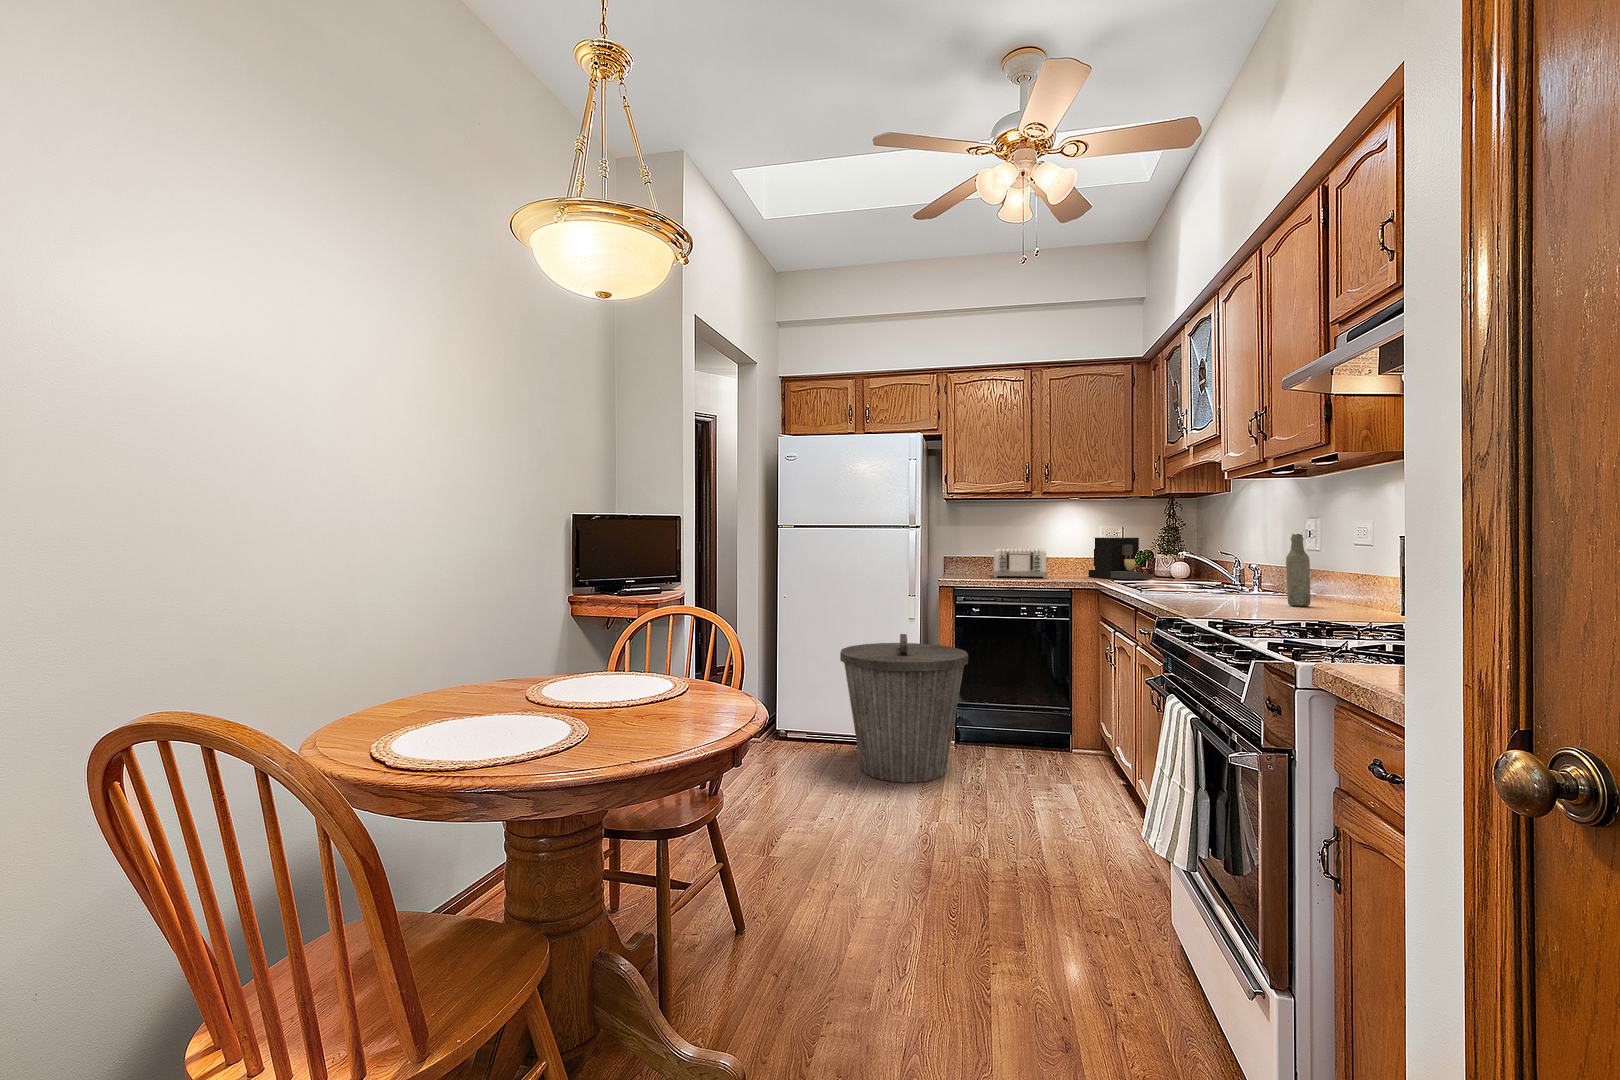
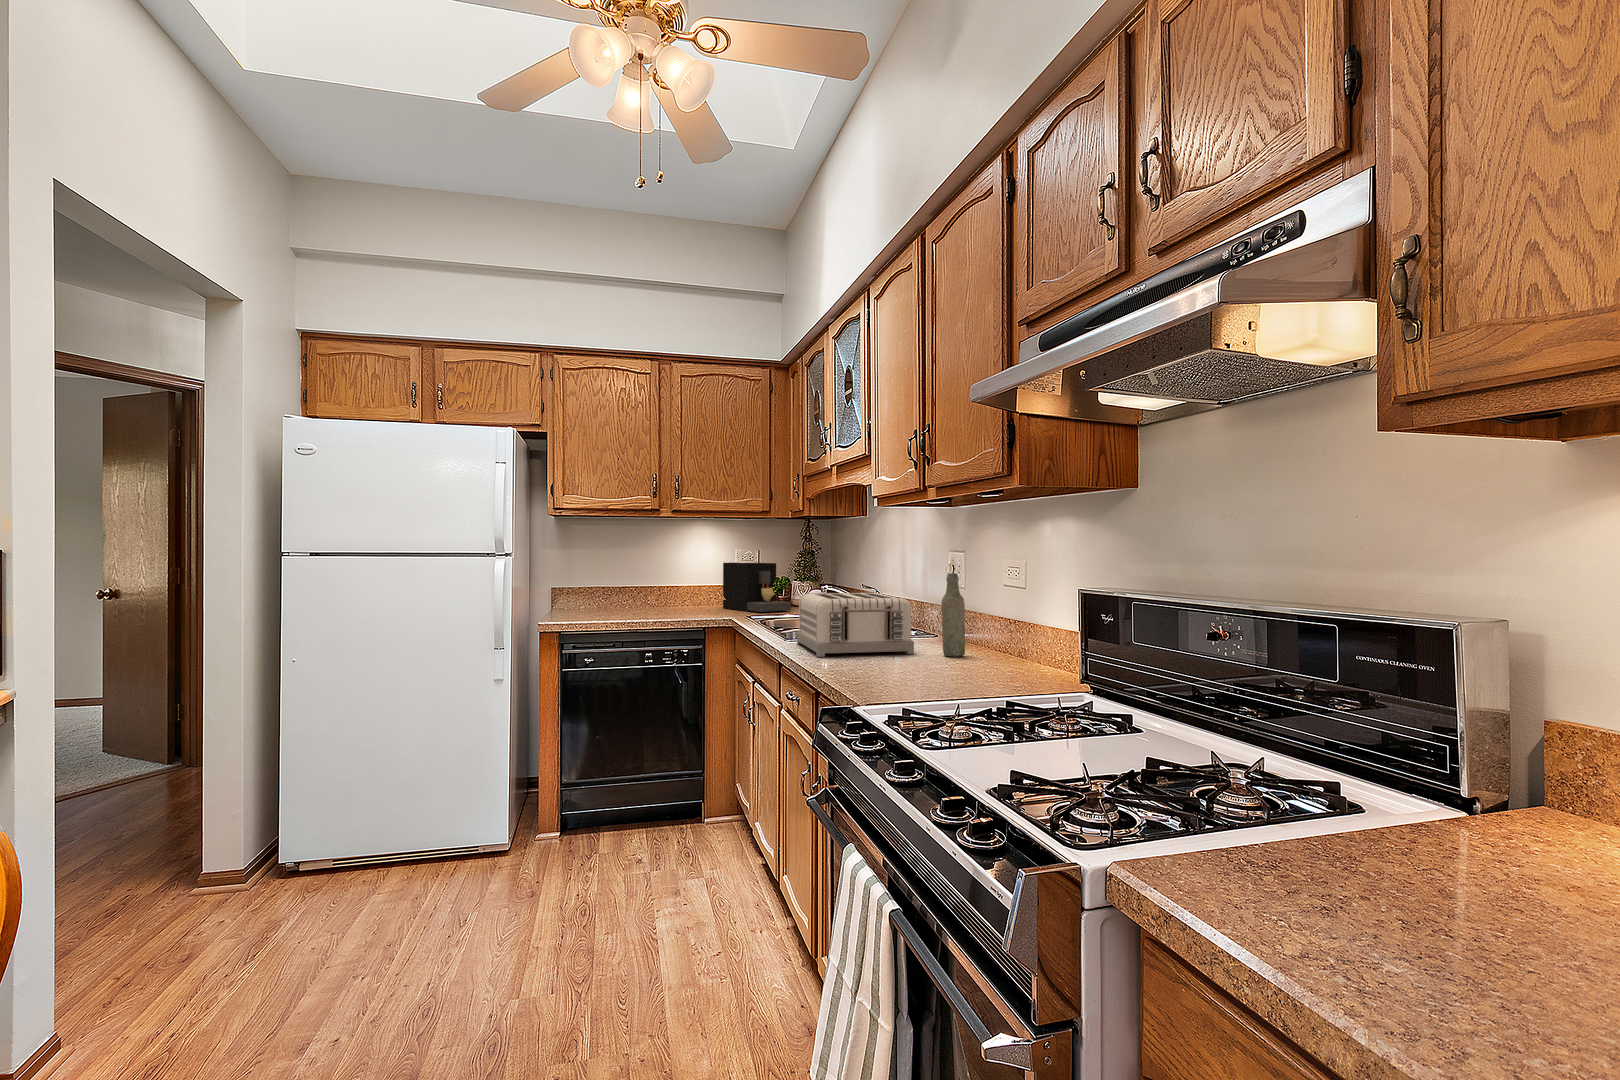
toaster: present [993,548,1047,578] -> present [797,593,914,657]
trash can: present [840,634,968,783] -> none [378,705,573,926]

